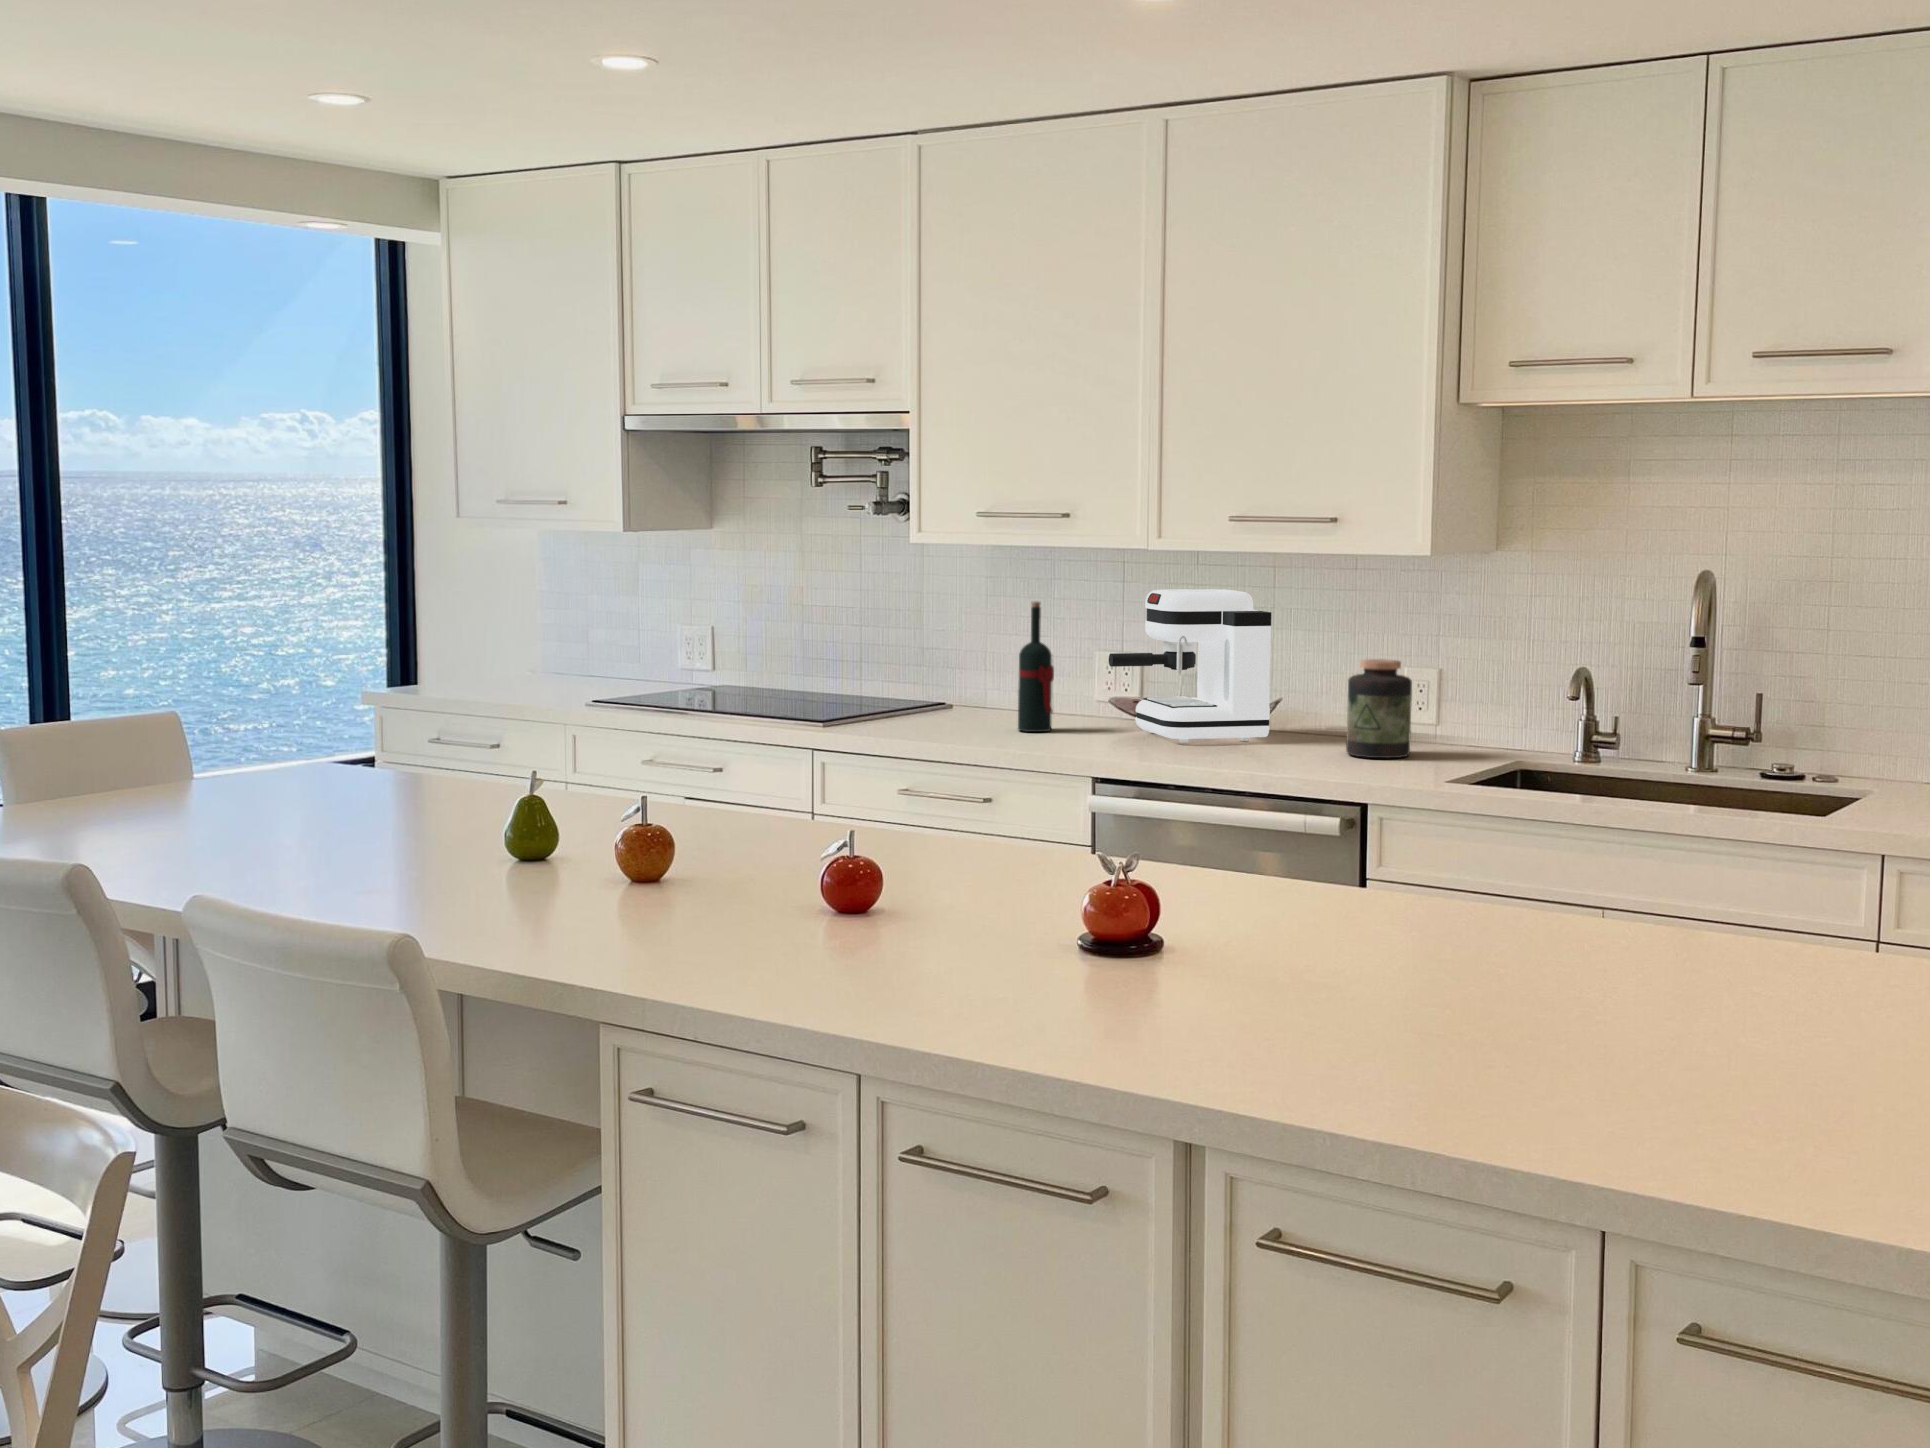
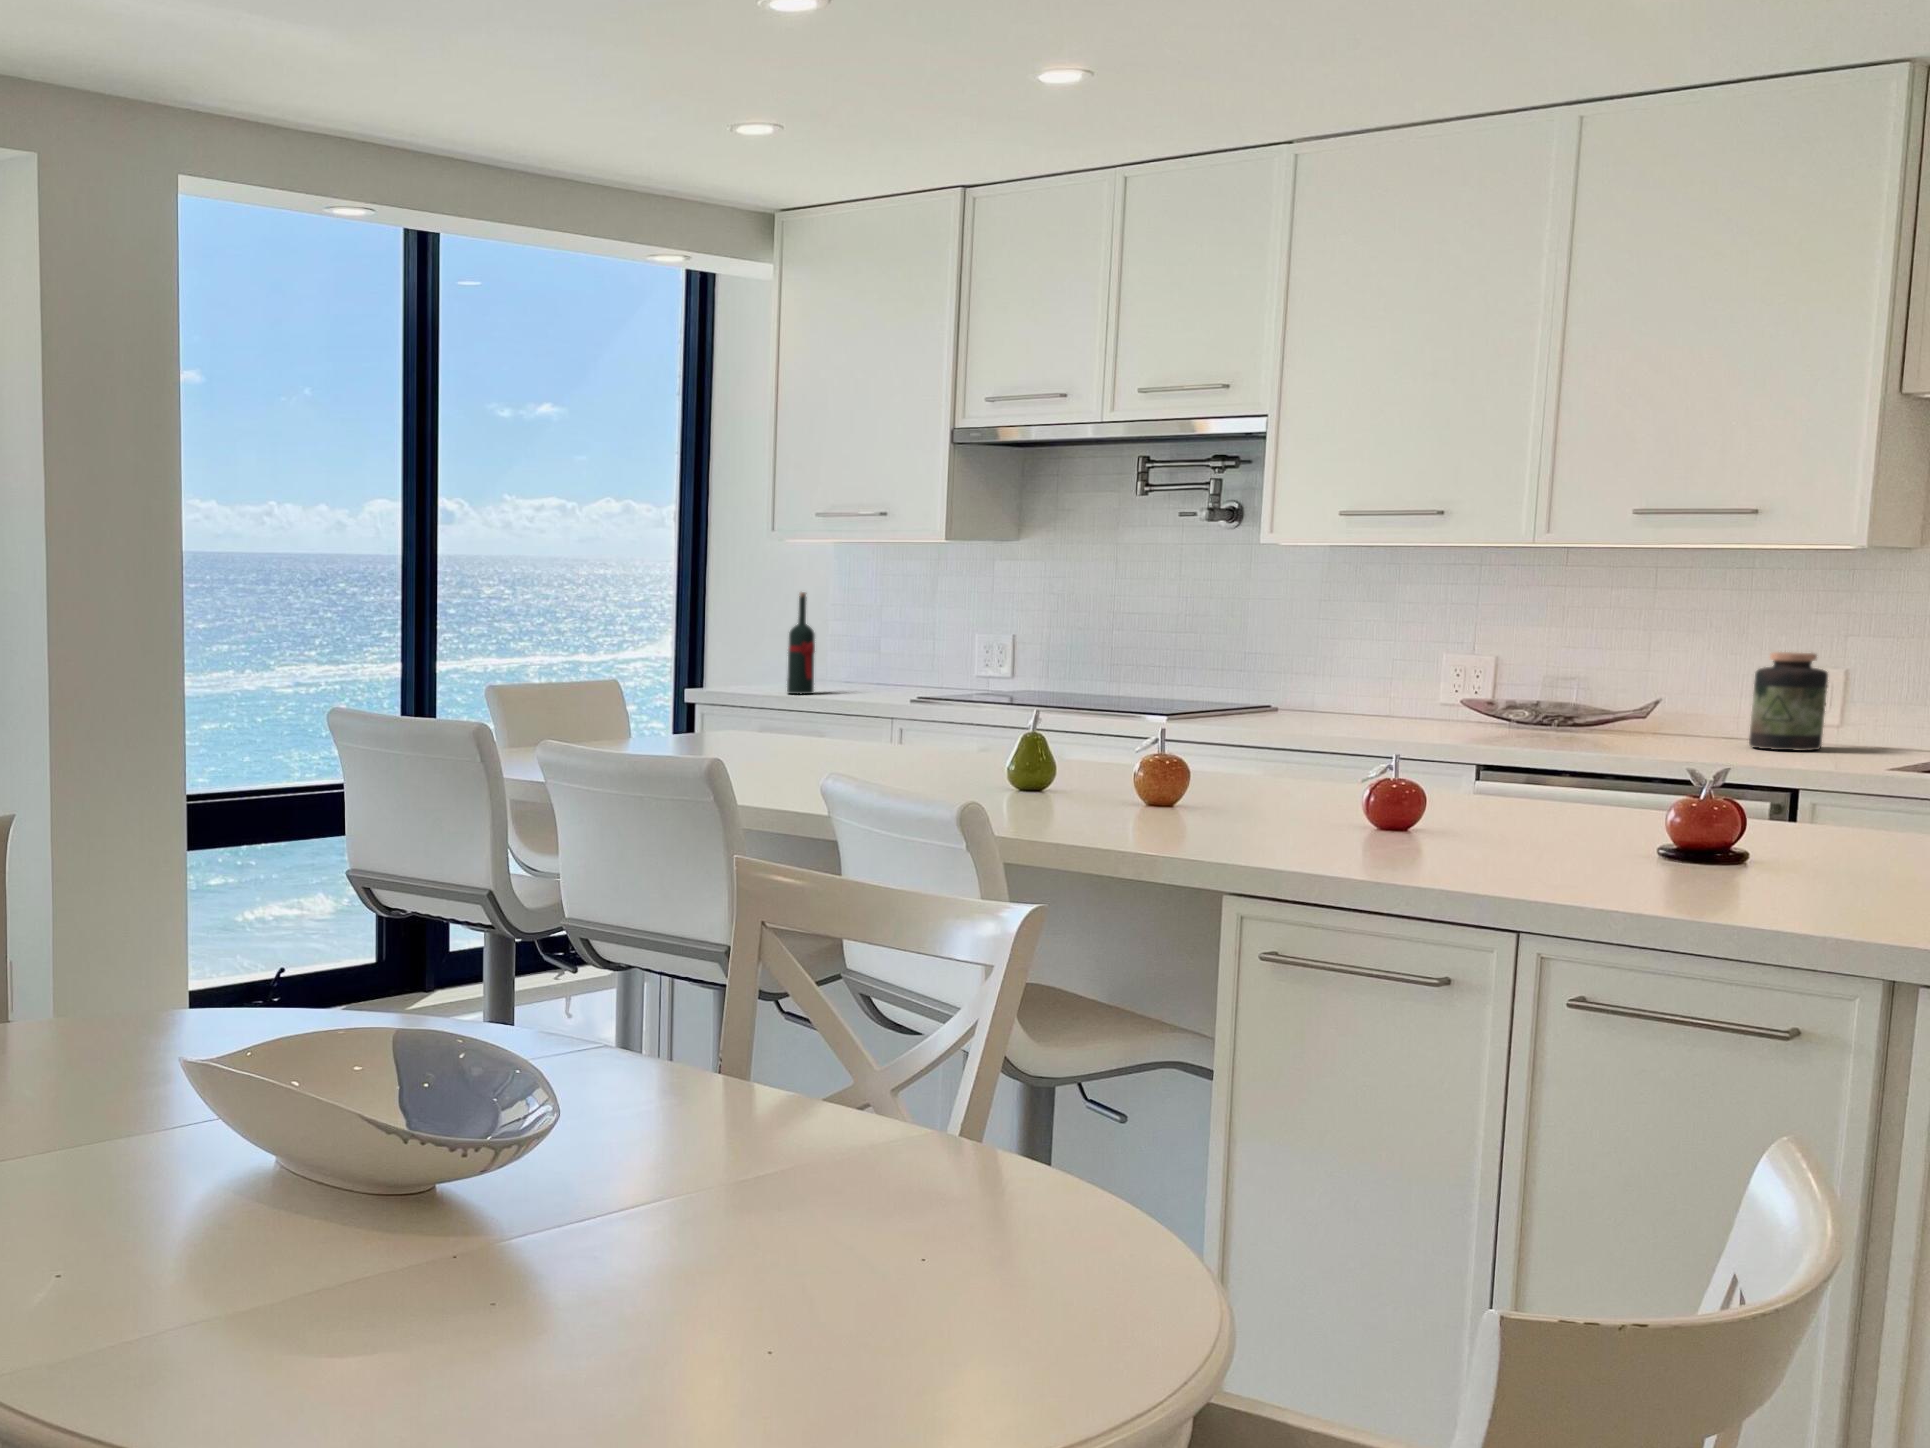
coffee maker: present [1109,589,1271,743] -> none [1480,588,1664,737]
wine bottle: present [1018,601,1054,732] -> present [787,592,815,694]

